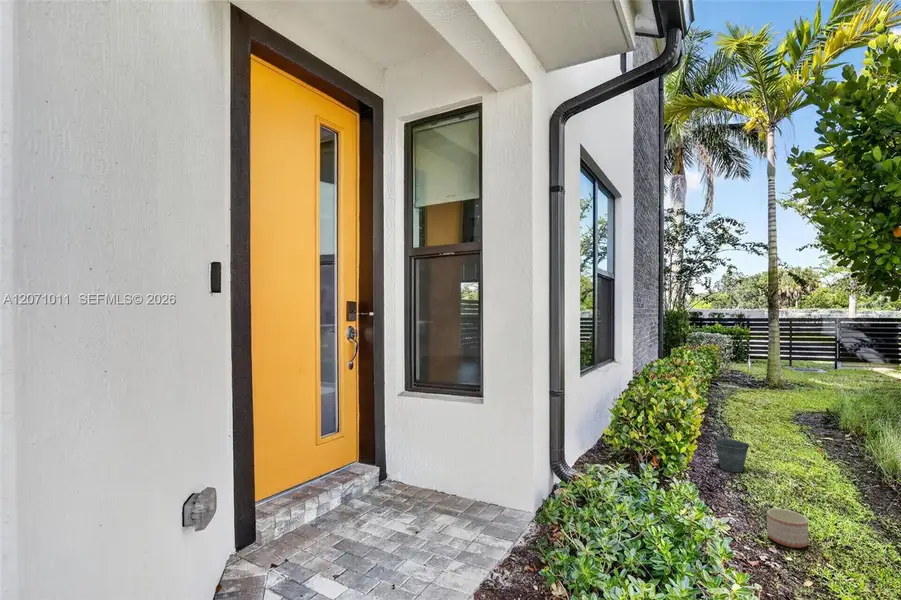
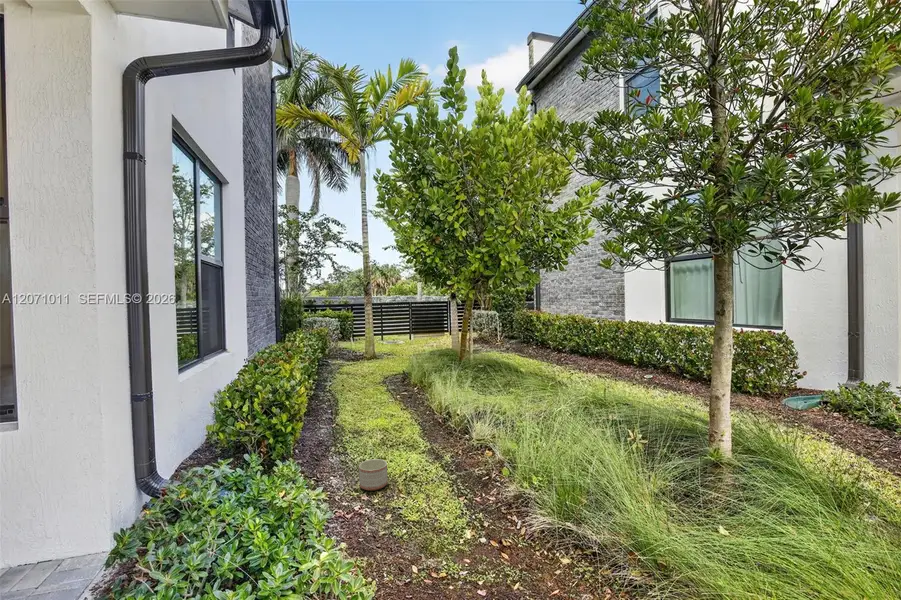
bucket: present [714,427,749,472] -> none [320,398,347,437]

